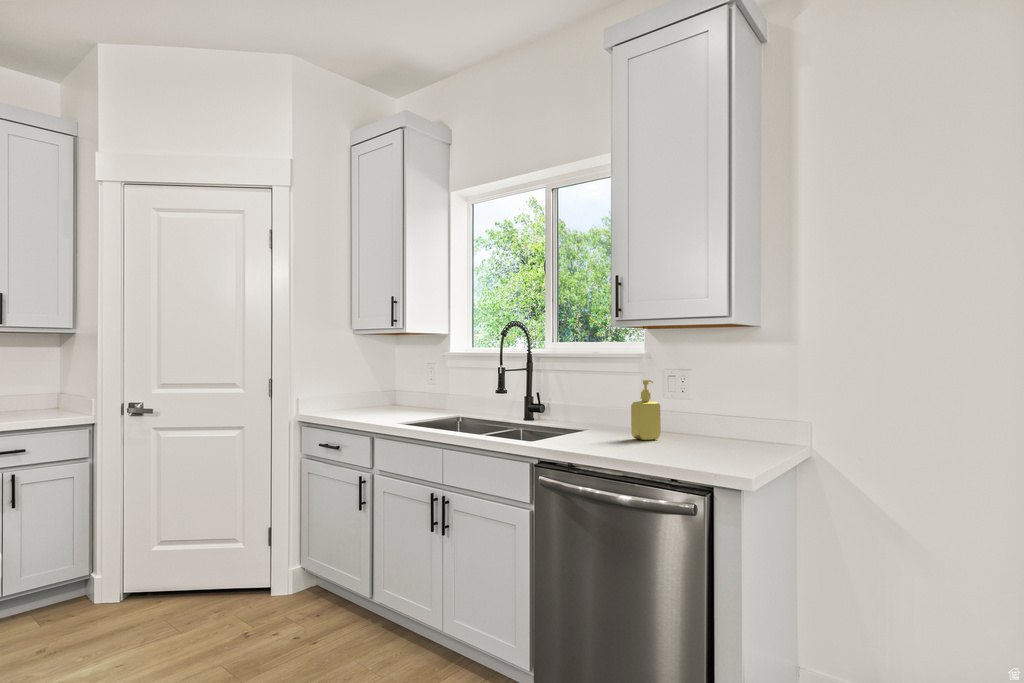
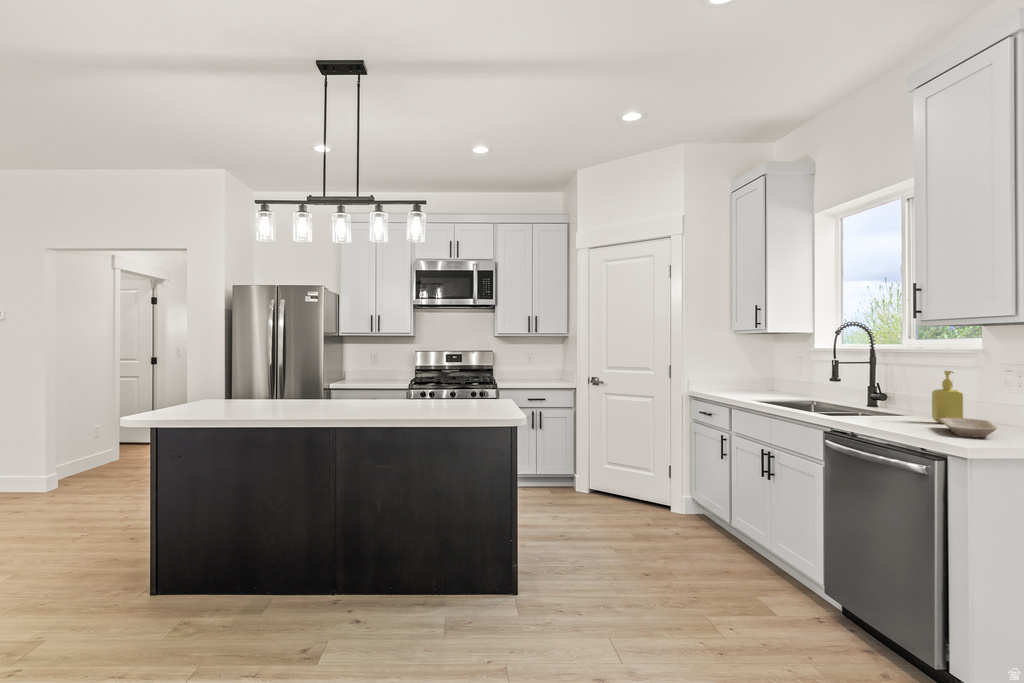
tray: none [658,434,733,460] -> present [939,418,997,438]

